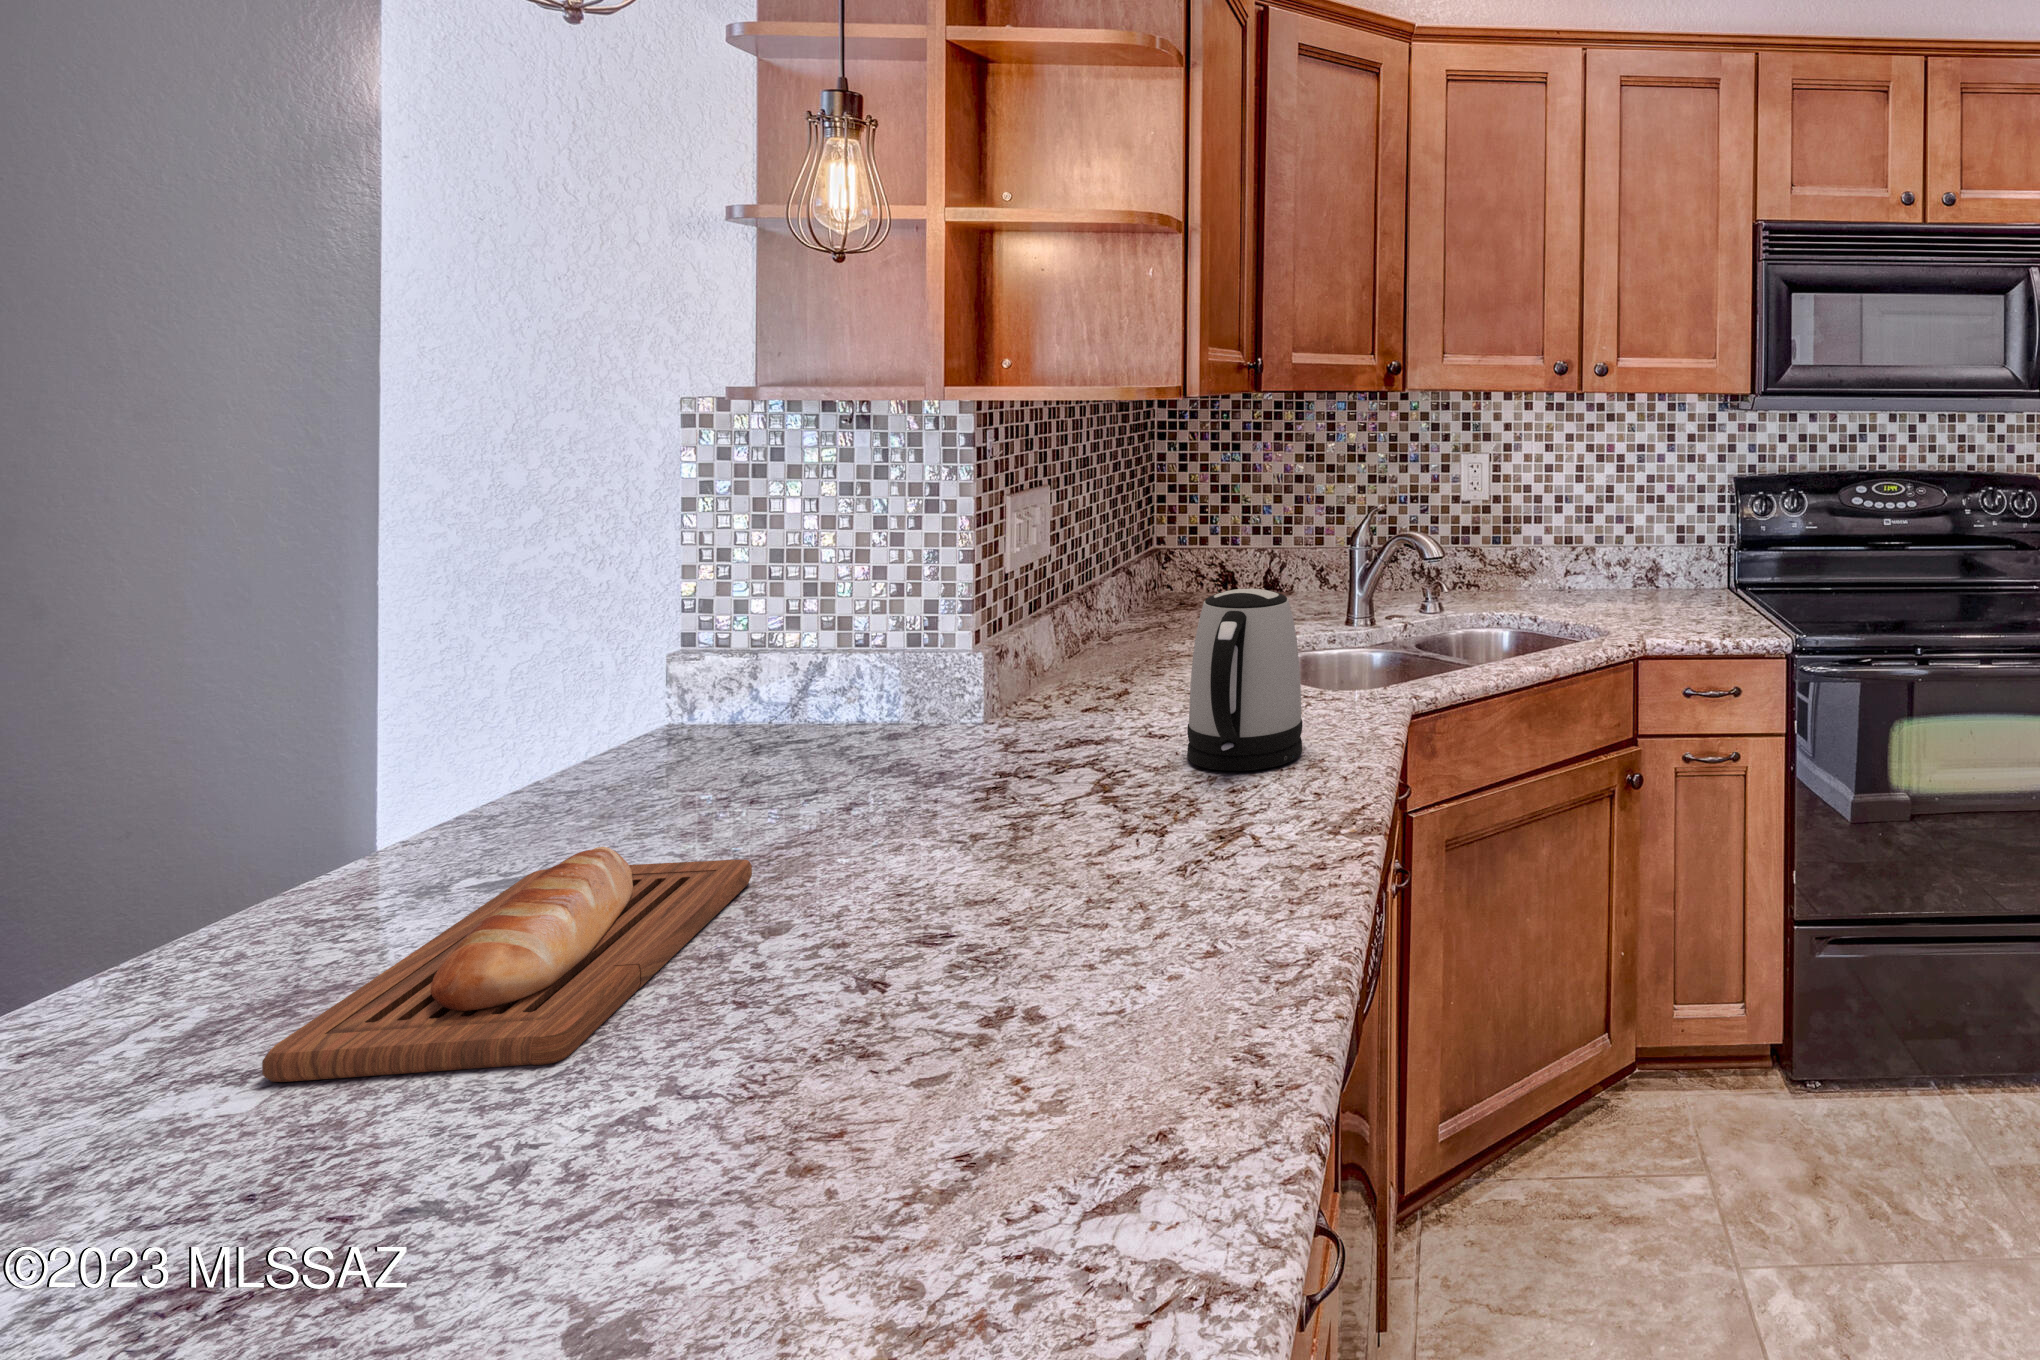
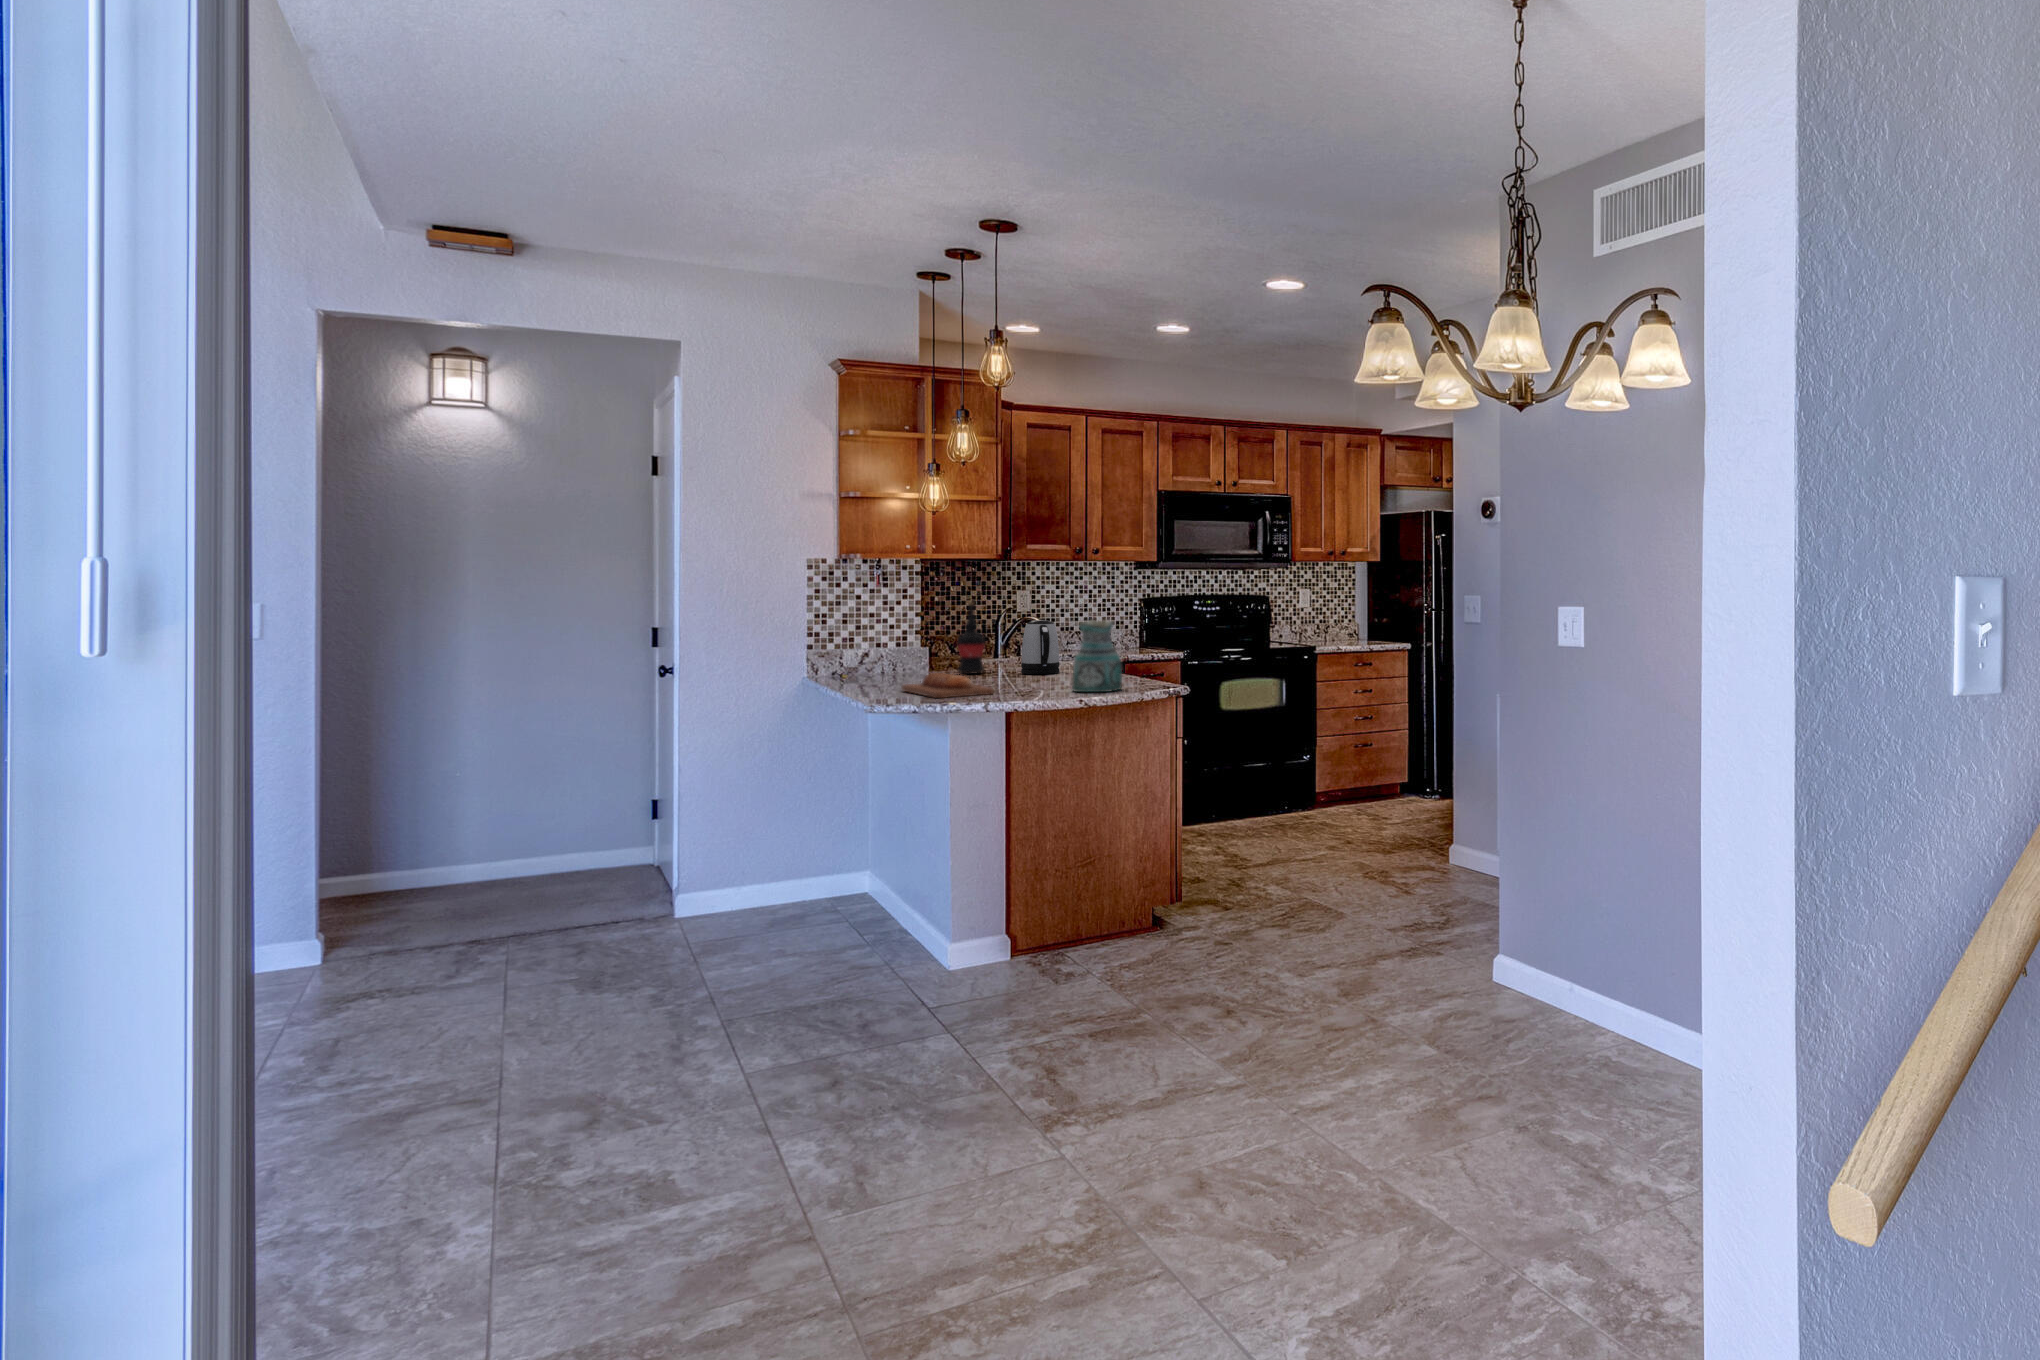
wine bottle: none [1065,516,1141,728] -> present [958,602,985,674]
ceramic pitcher: none [801,722,1082,1224] -> present [1072,620,1122,692]

